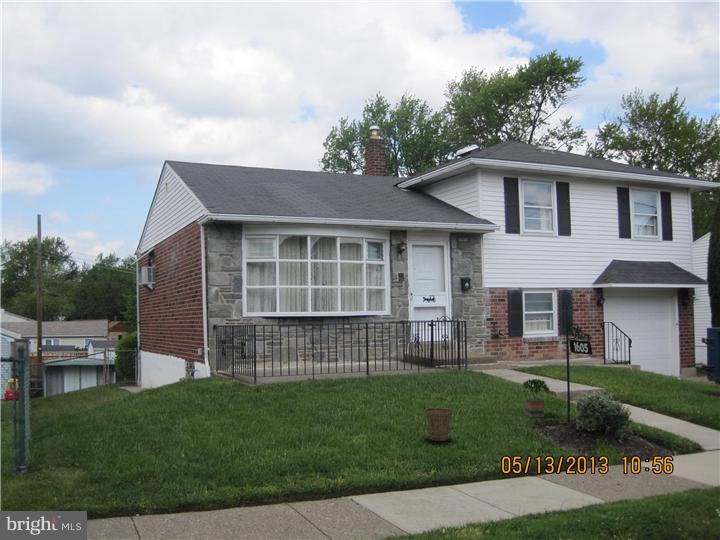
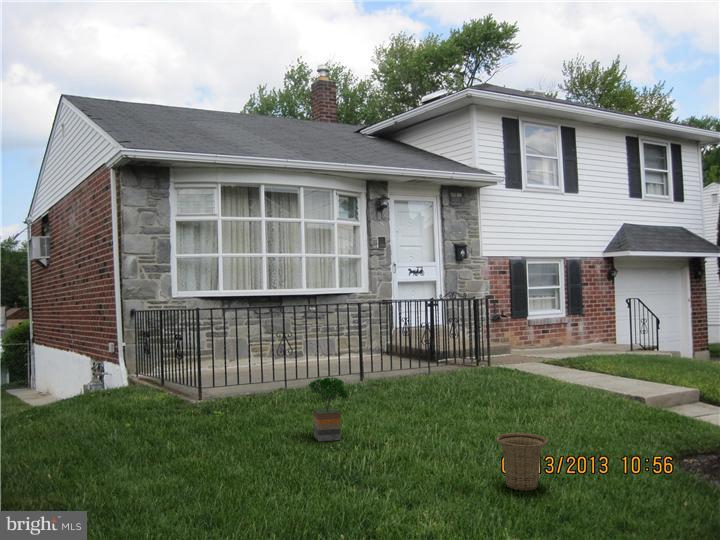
potted tree: present [523,379,550,418] -> present [308,377,349,441]

